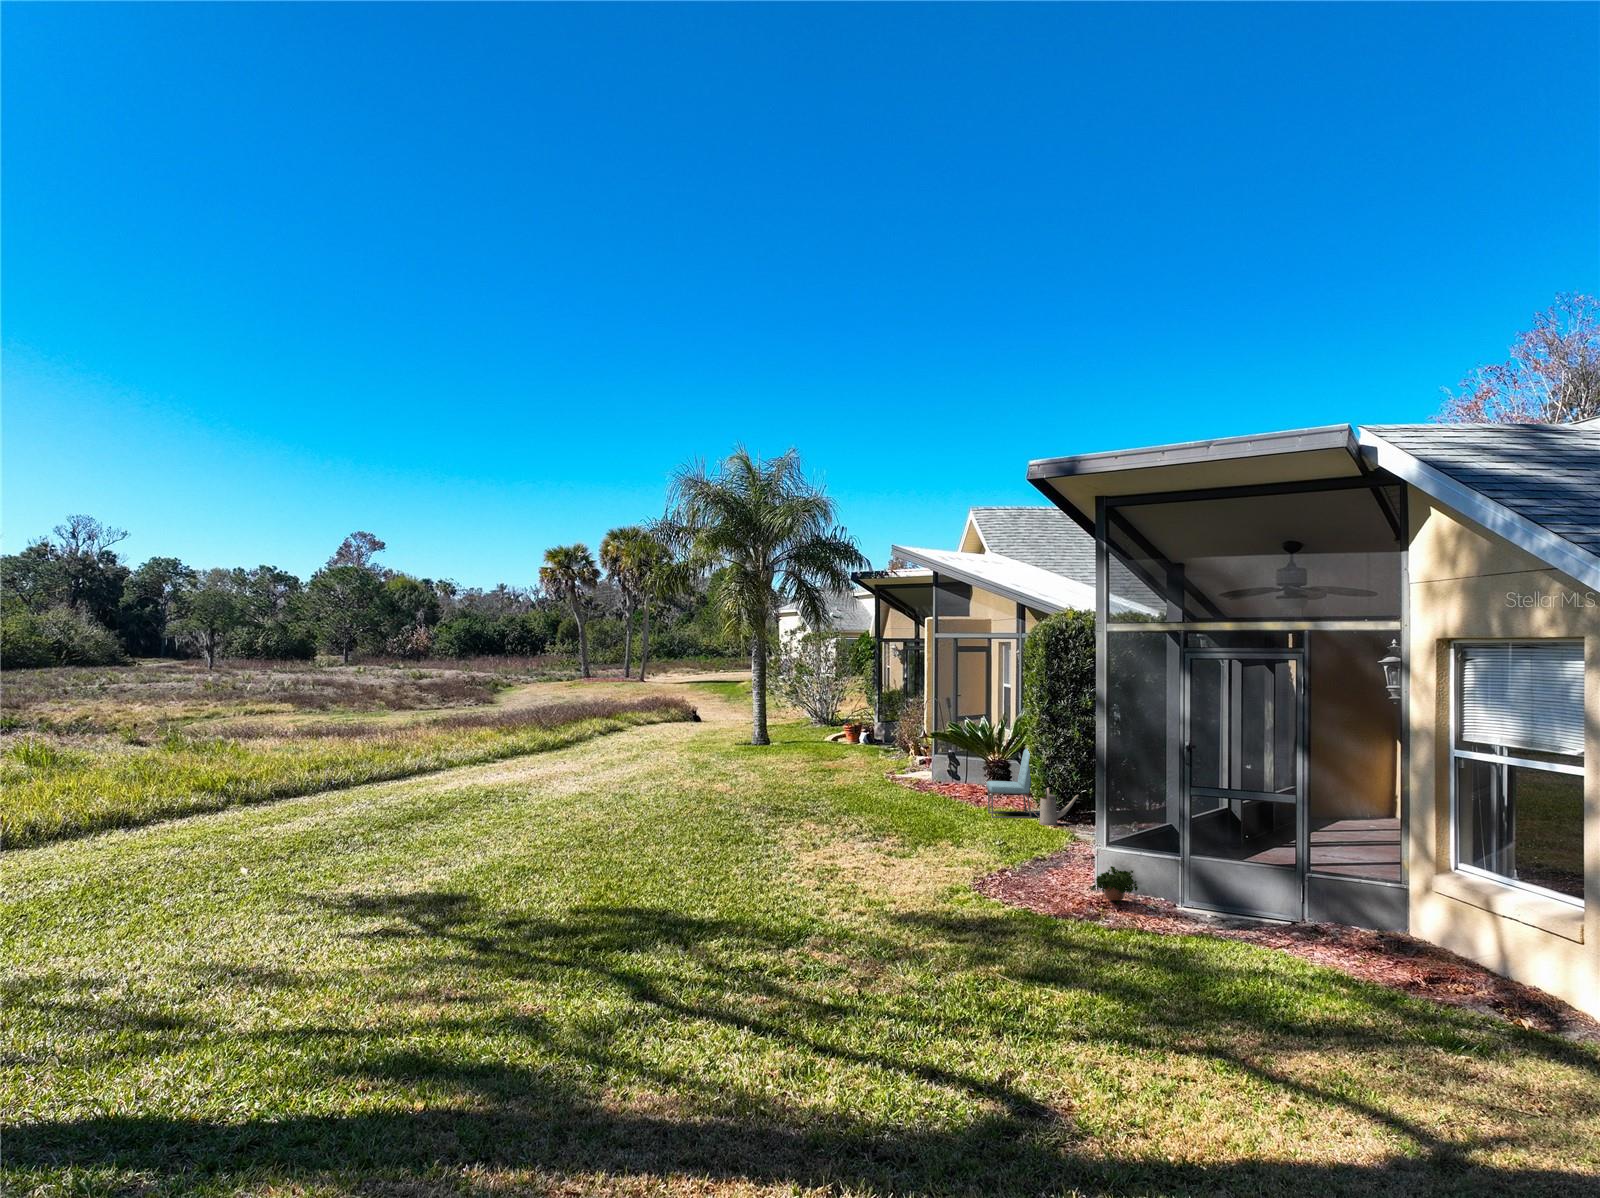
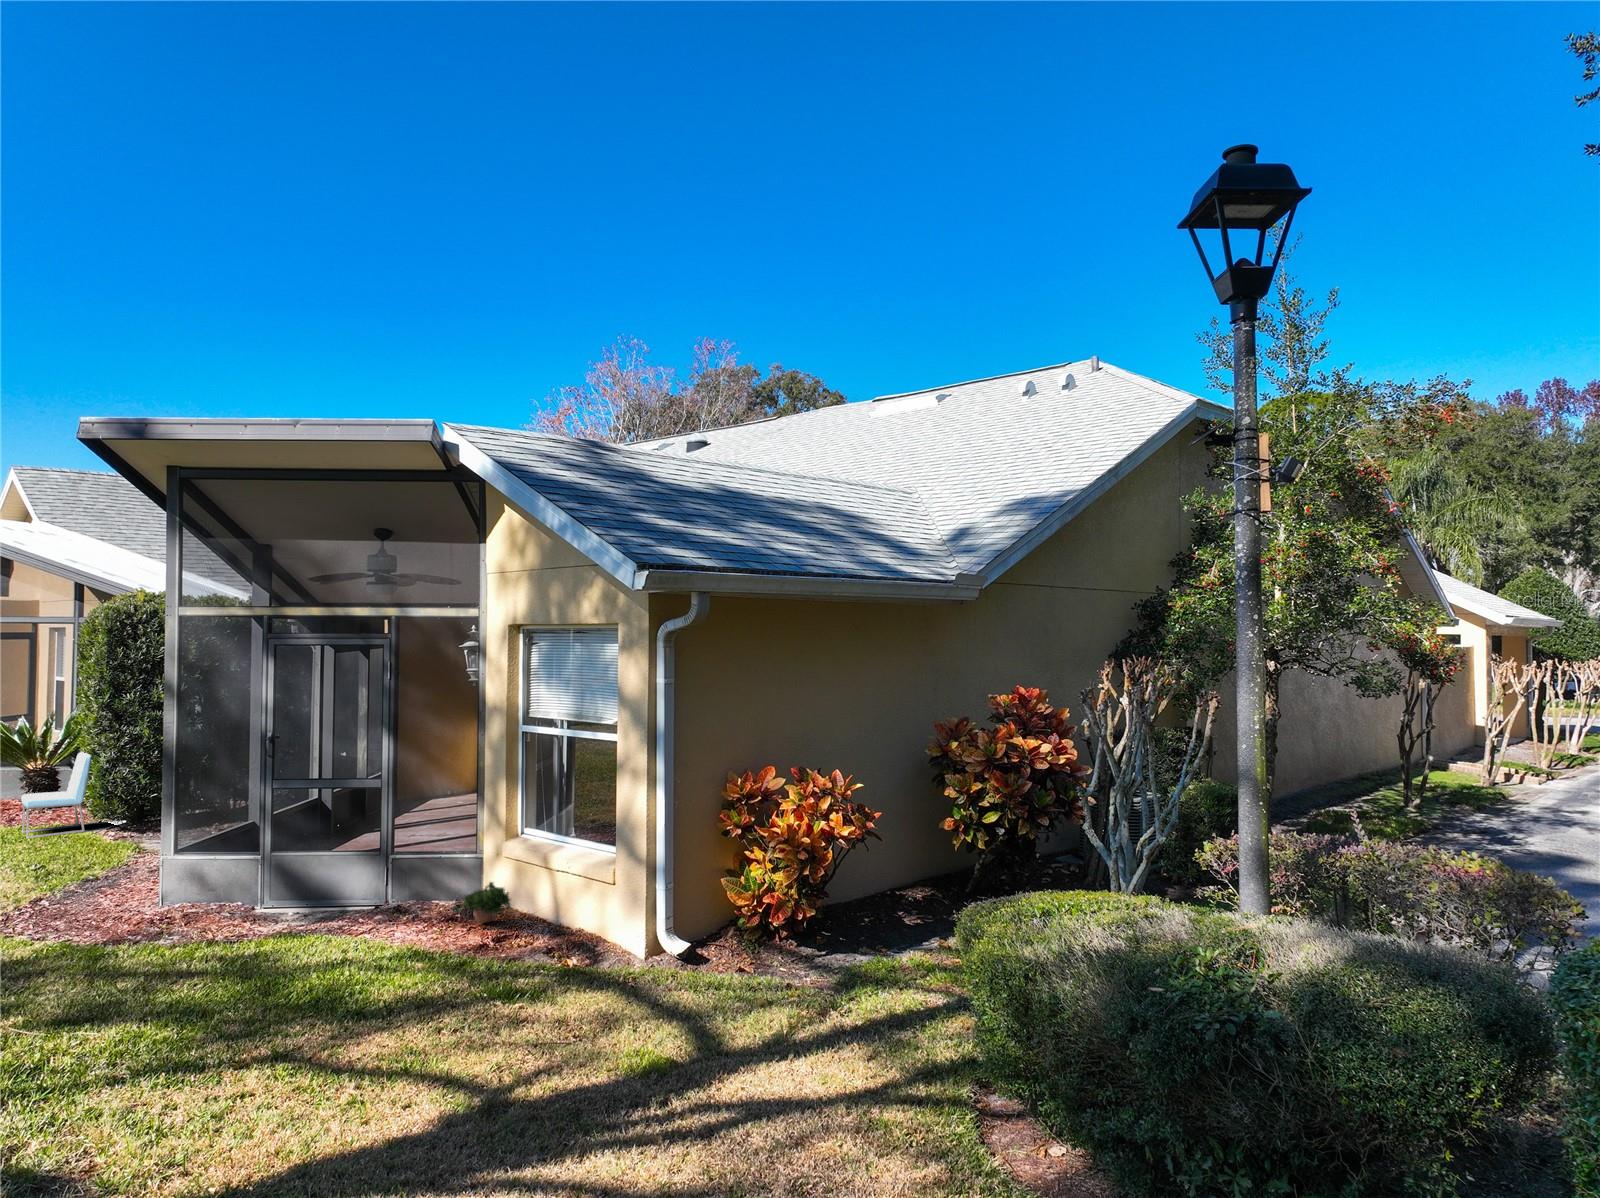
watering can: present [1033,788,1078,826] -> none [86,795,148,838]
potted plant: present [1090,866,1138,904] -> present [453,882,511,926]

